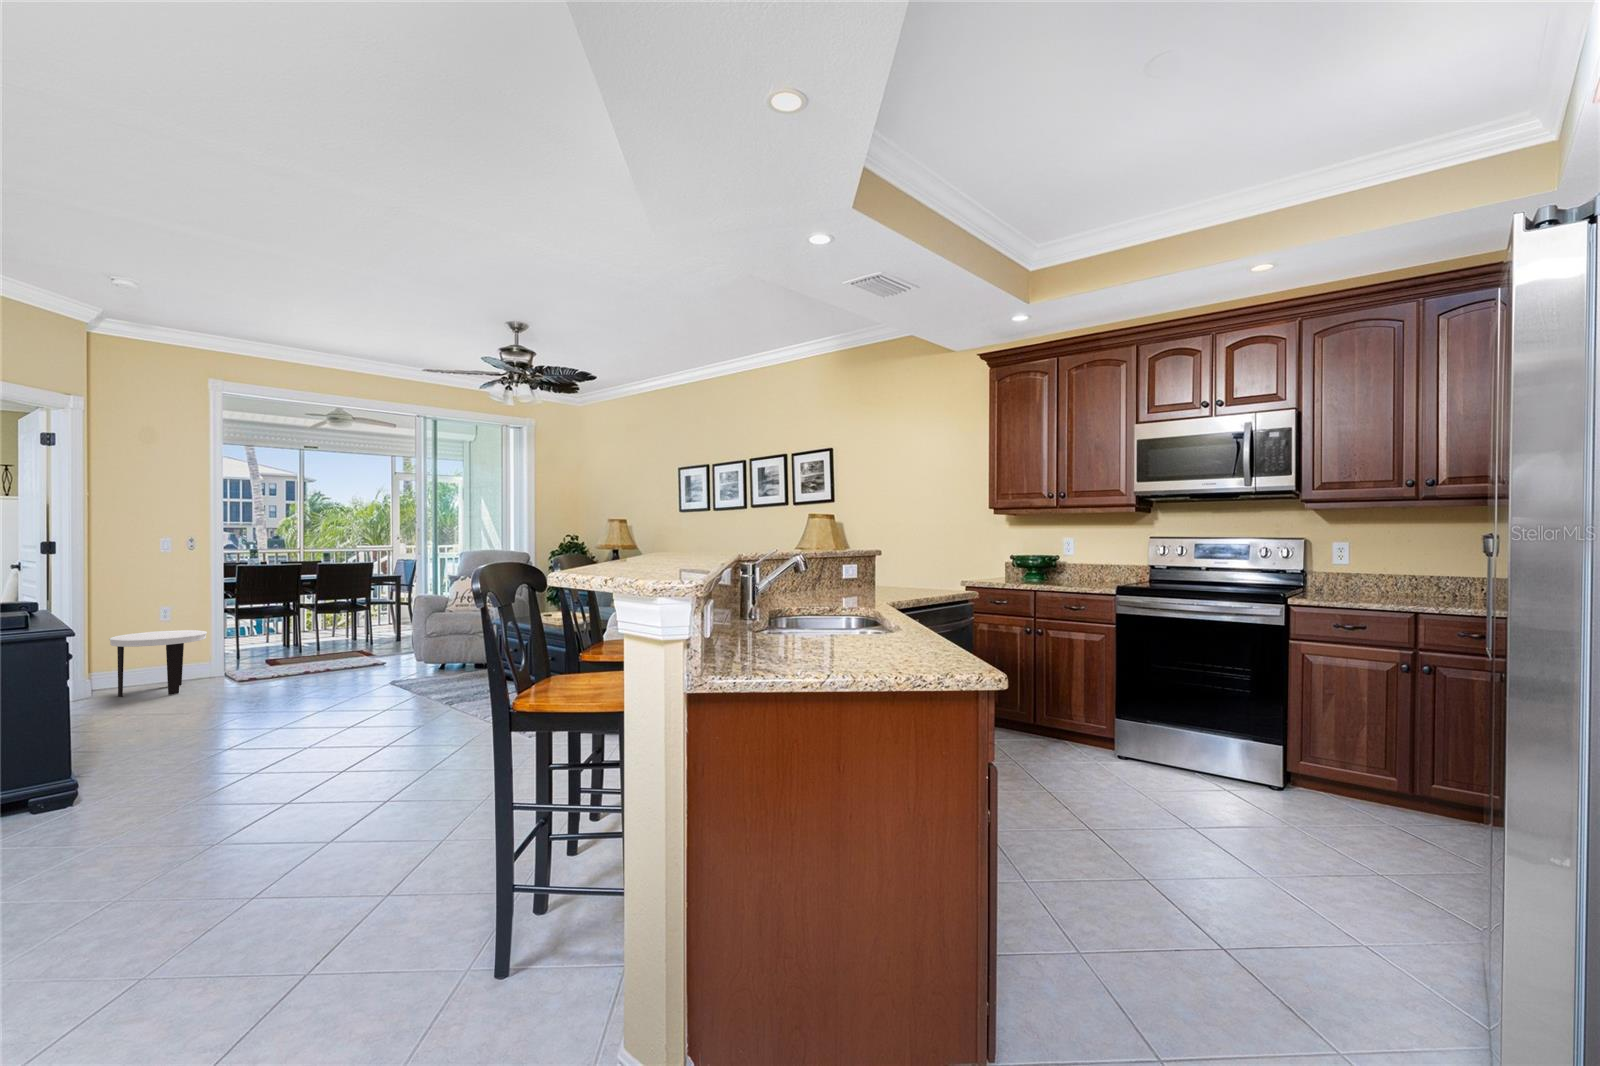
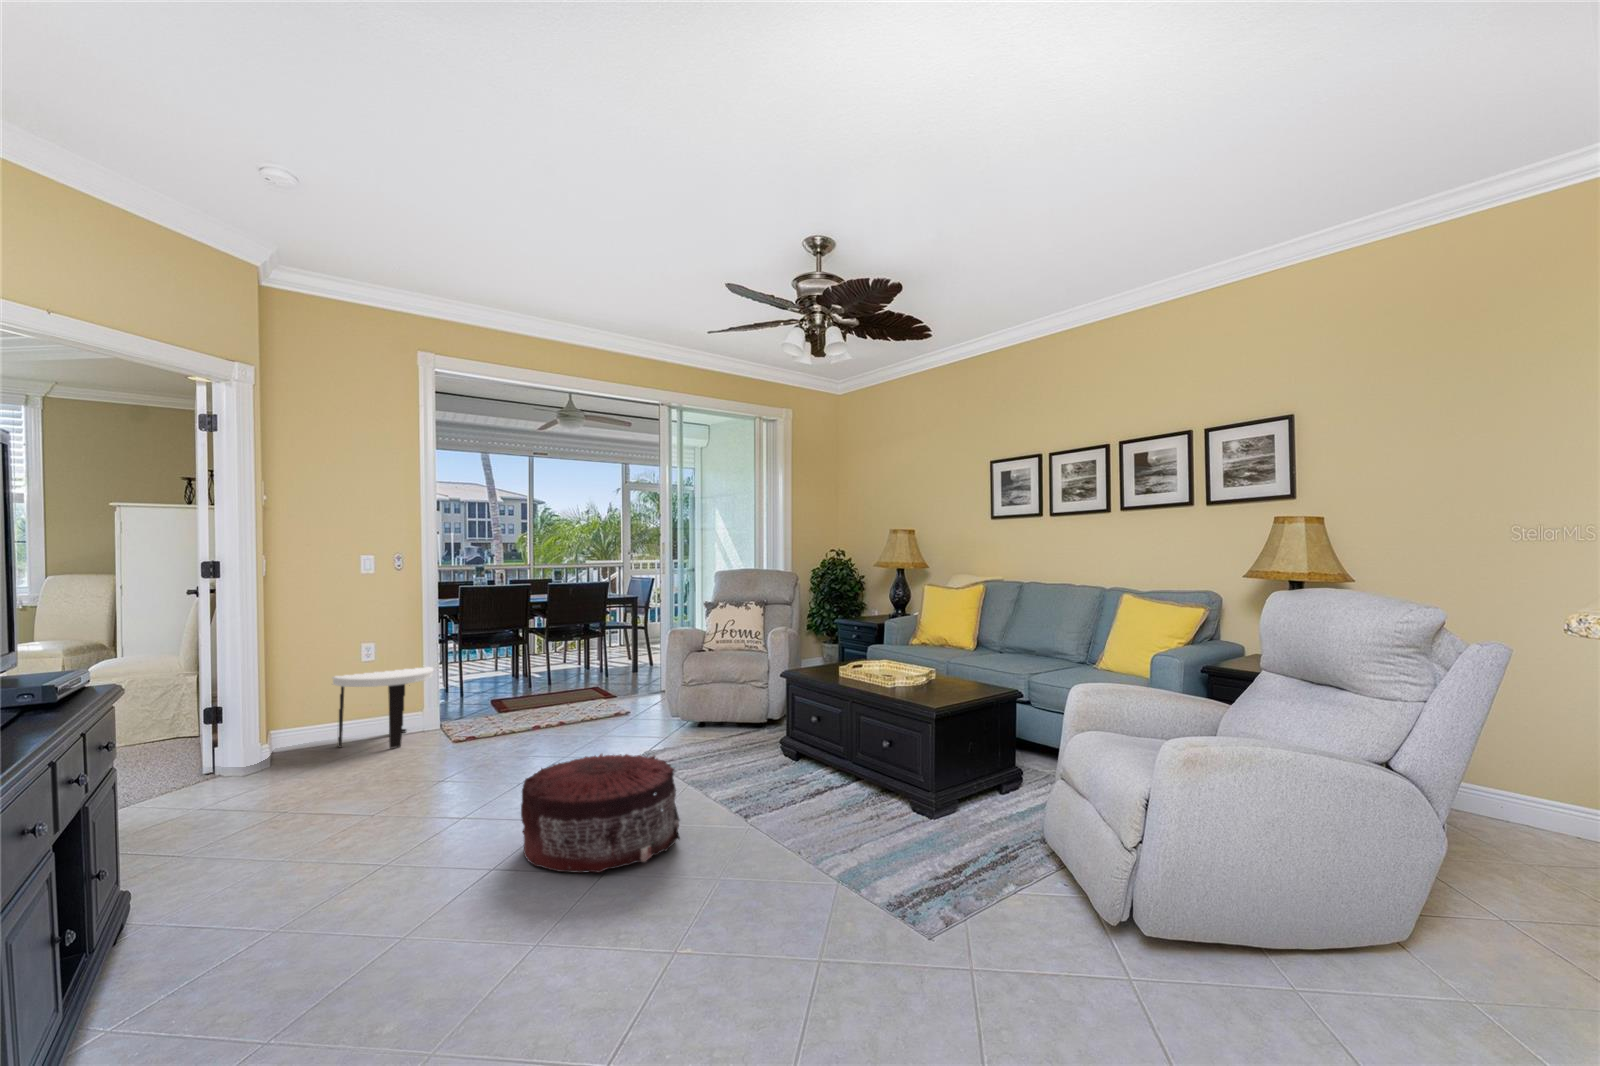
pouf: none [286,674,405,743] -> present [521,754,680,873]

